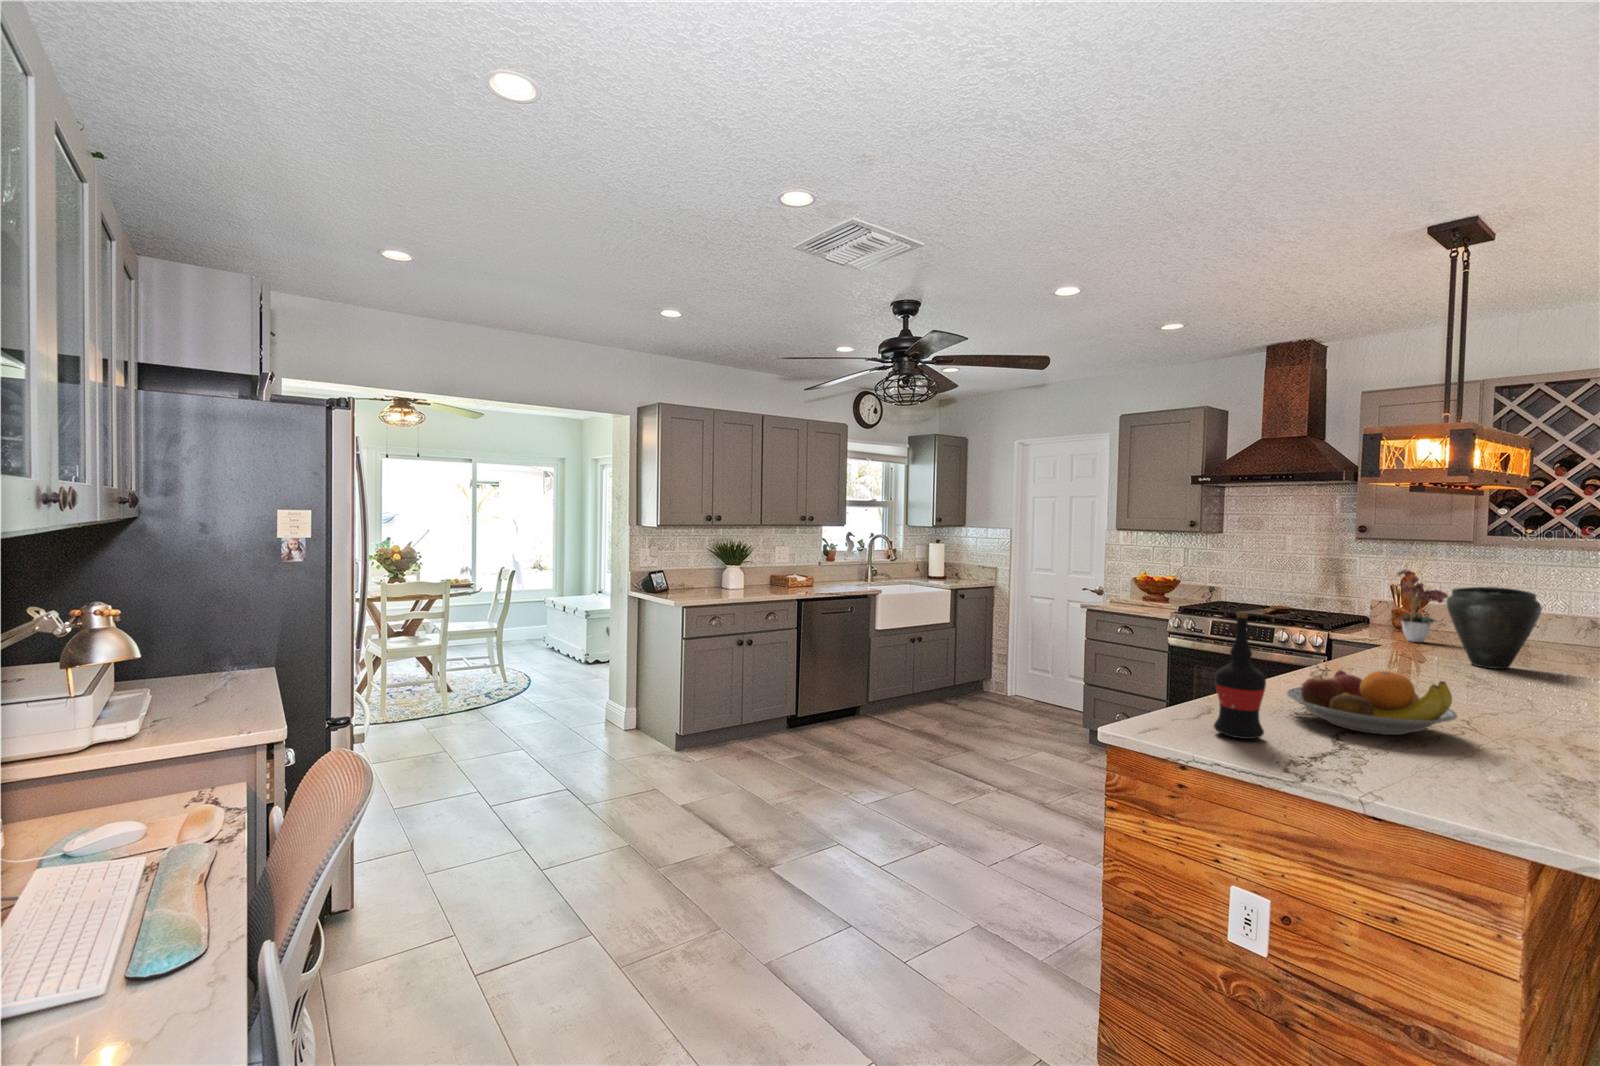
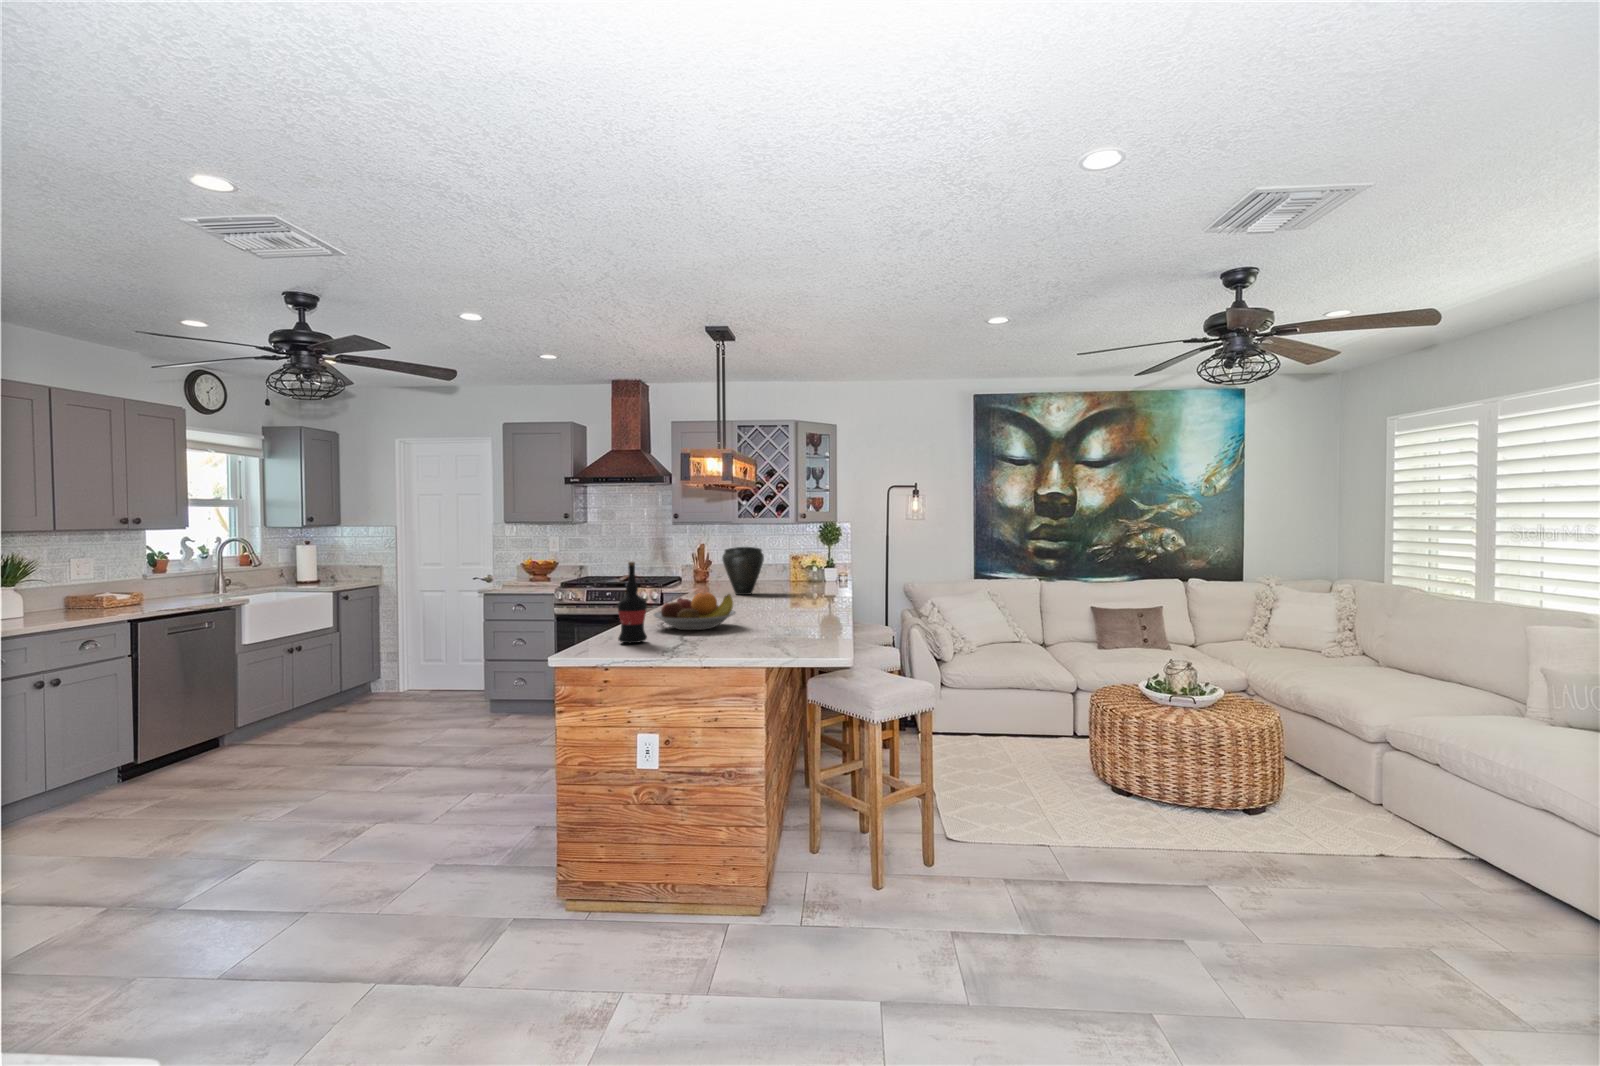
flower arrangement: present [1393,570,1448,642] -> none [693,539,724,587]

